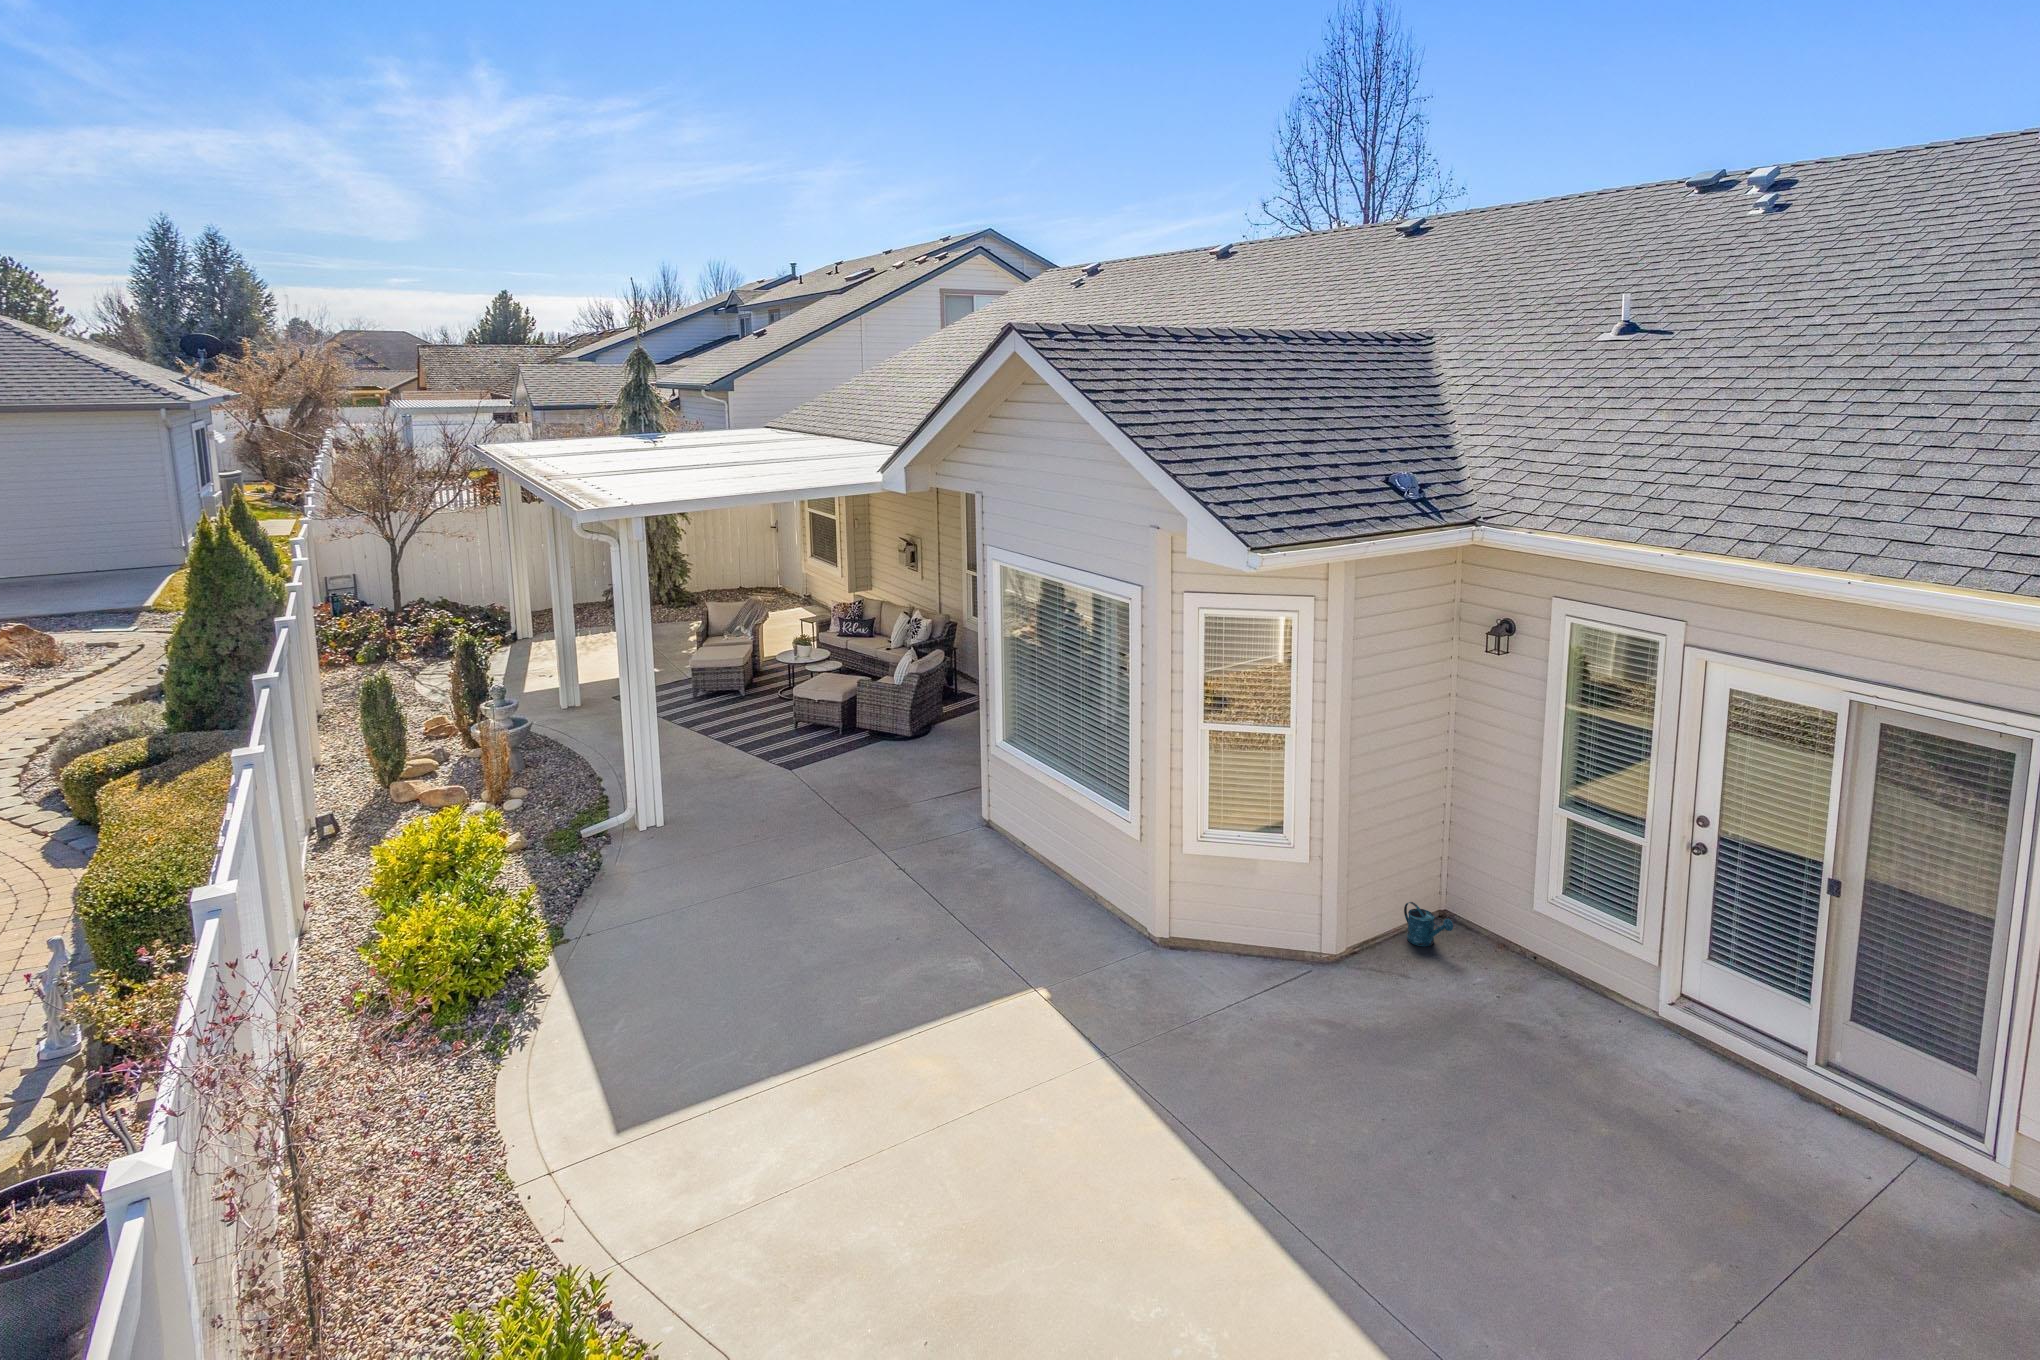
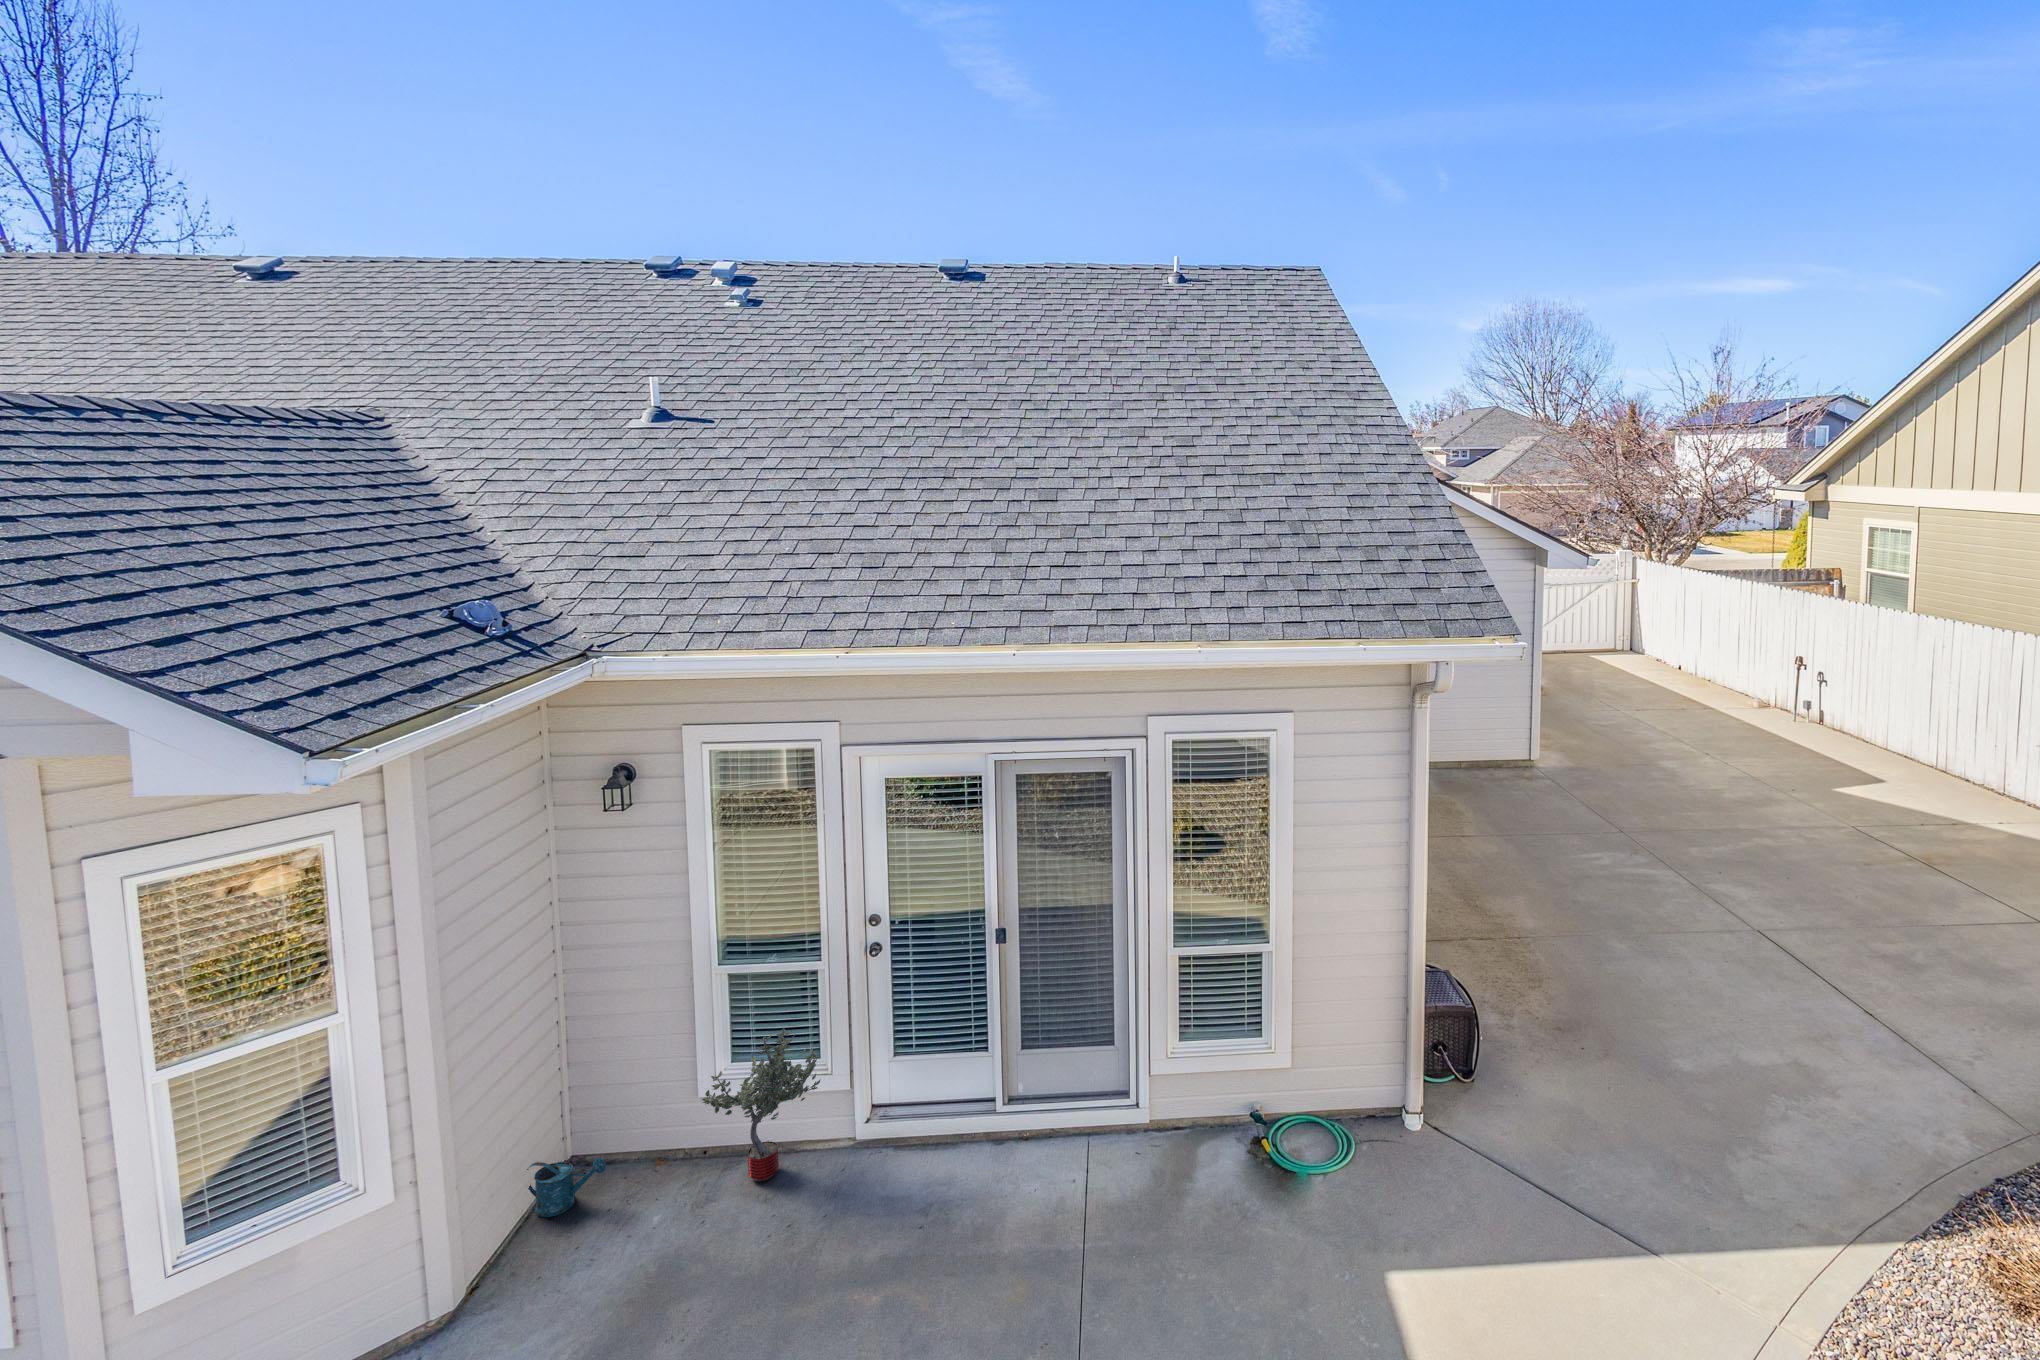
potted tree: none [1526,882,1623,1006] -> present [702,1028,820,1182]

